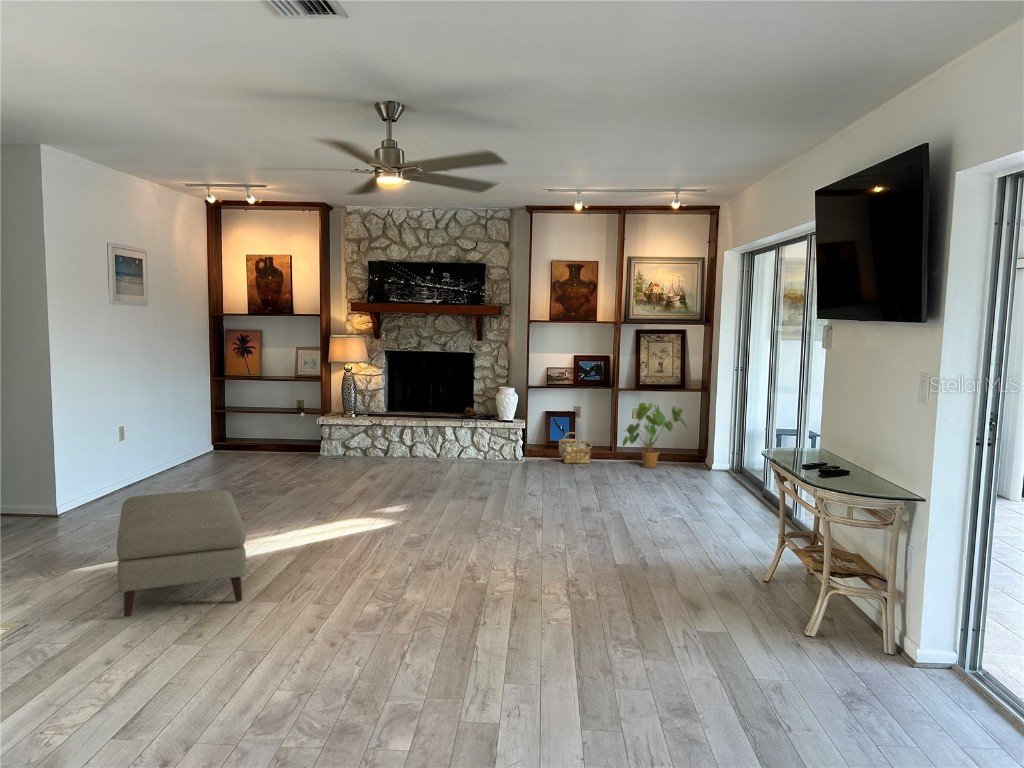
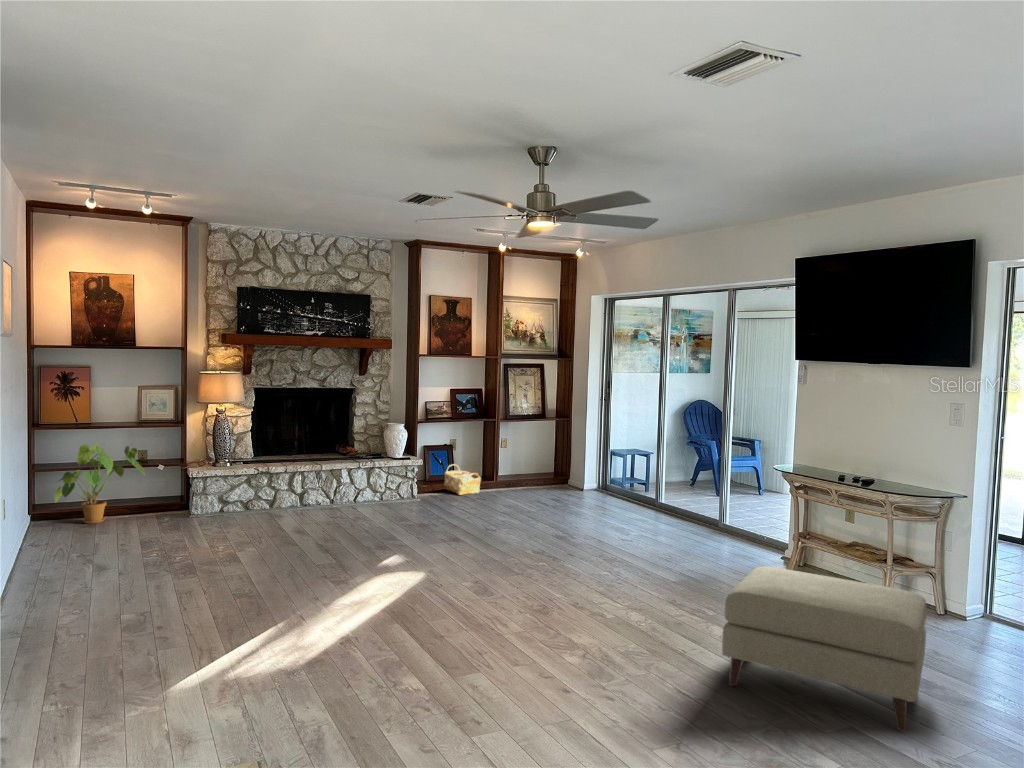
house plant: present [622,403,689,468] -> present [54,444,144,524]
ottoman: present [117,490,246,617] -> present [722,566,926,731]

